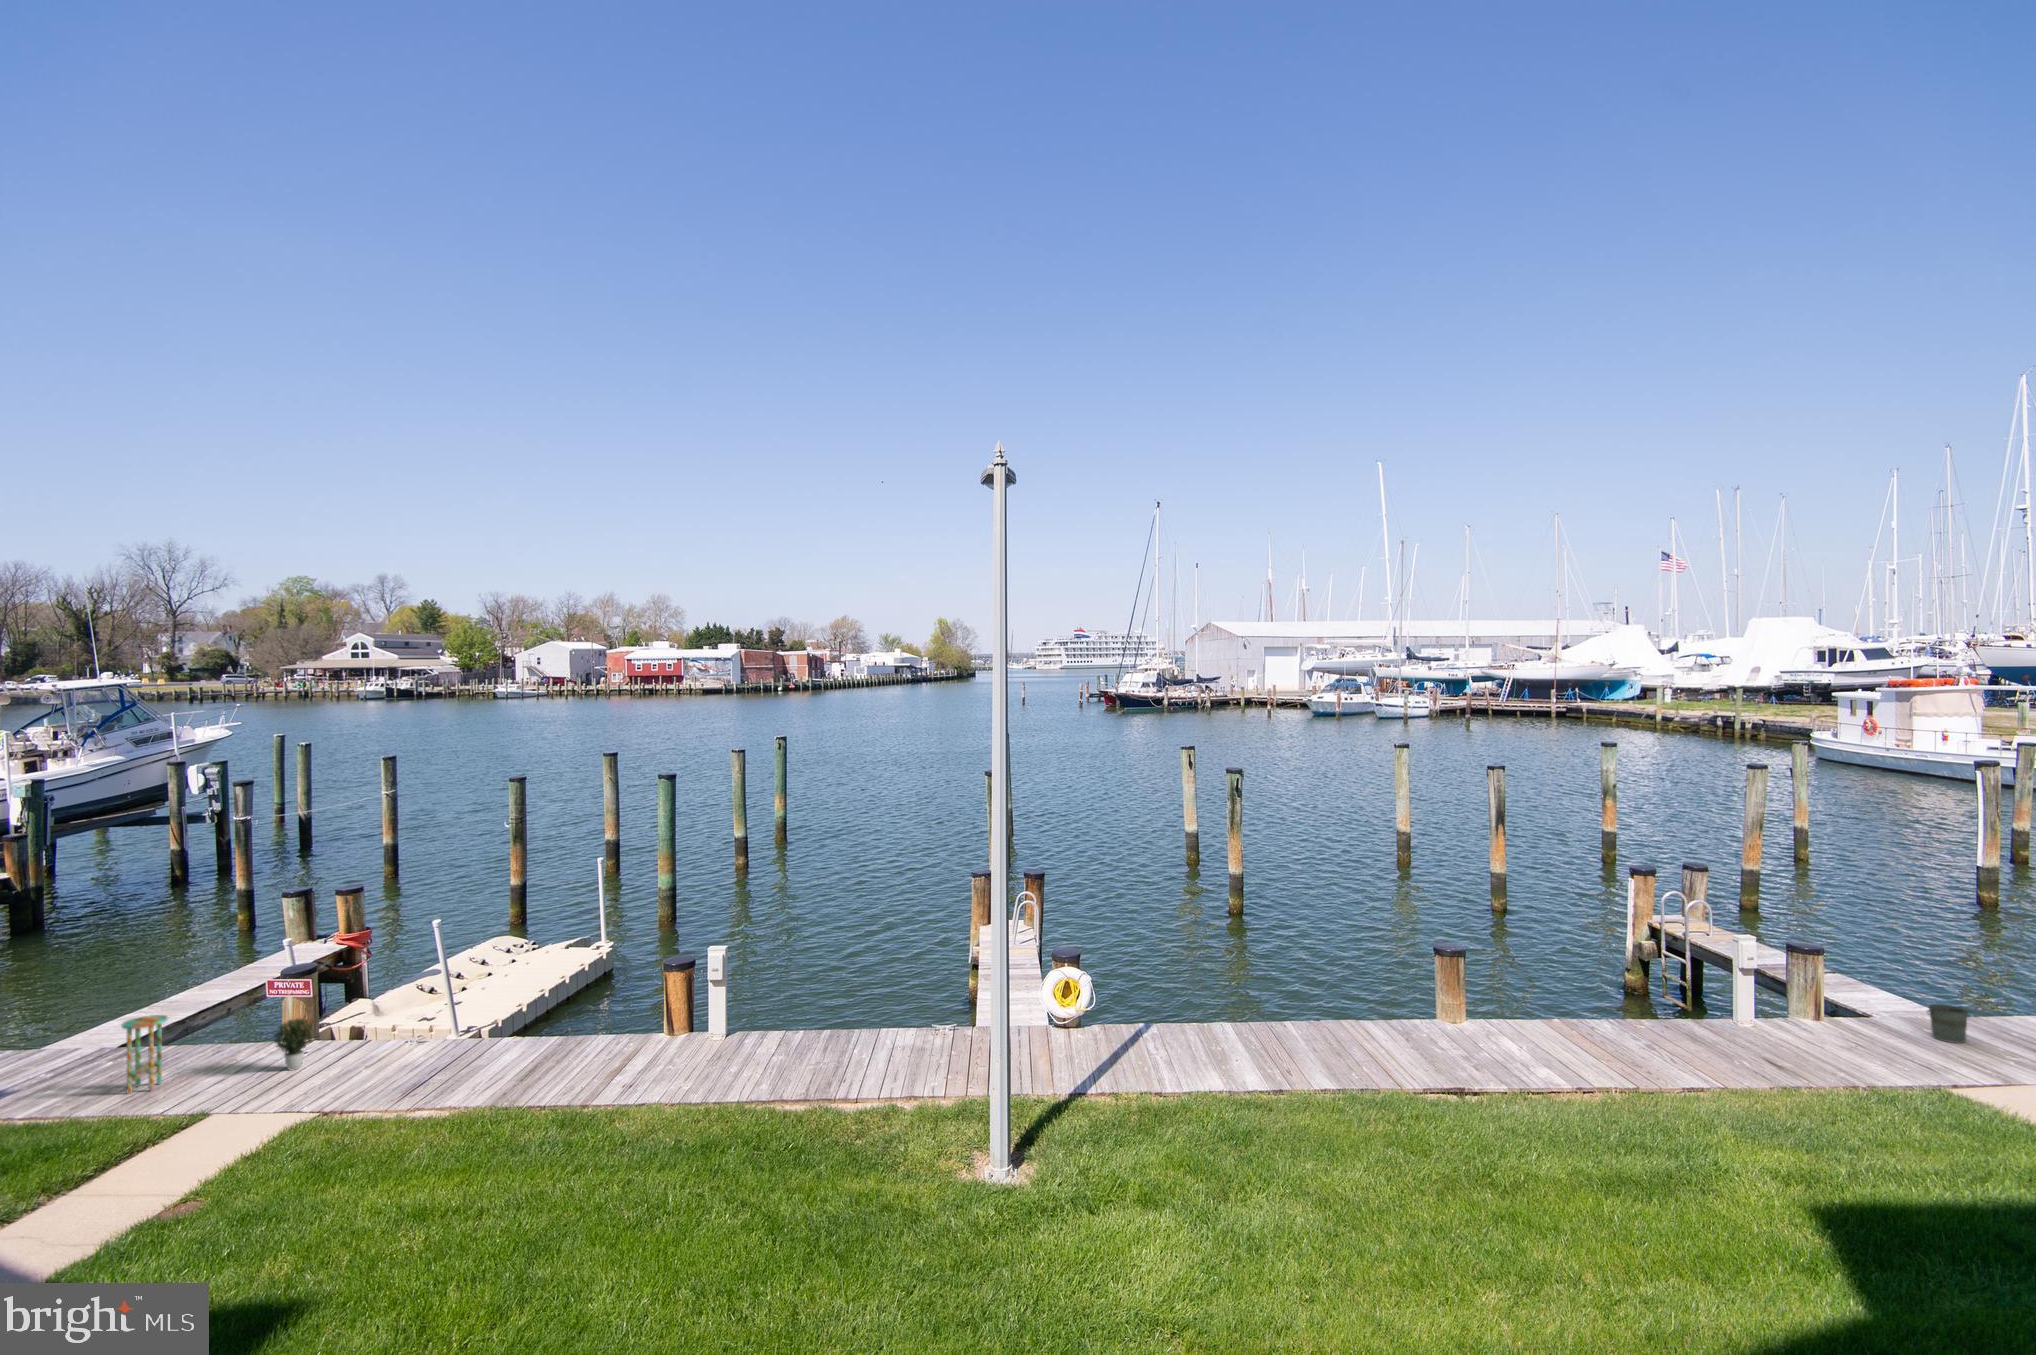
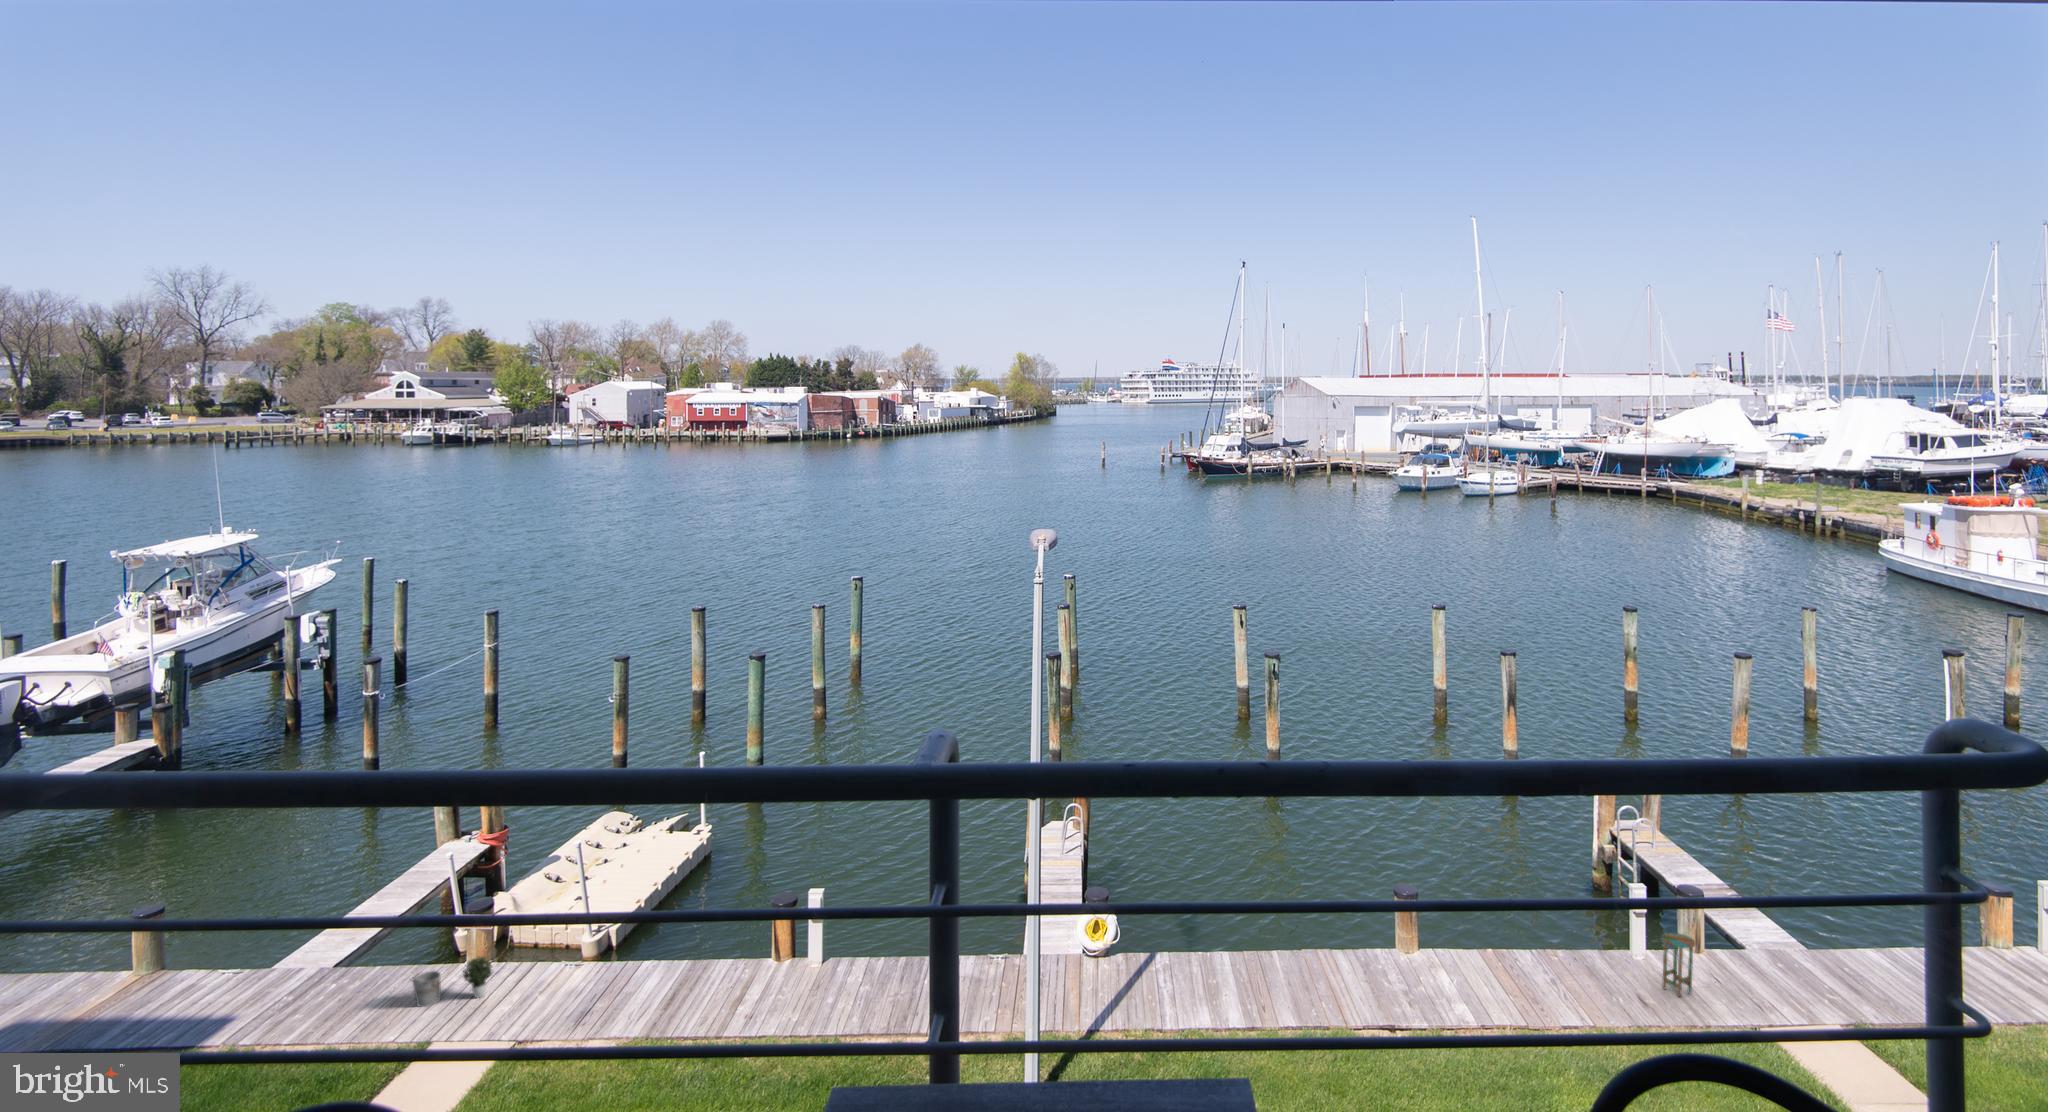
bucket: present [1928,1004,1969,1043] -> present [410,971,441,1007]
side table: present [121,1015,167,1094] -> present [1662,933,1696,997]

